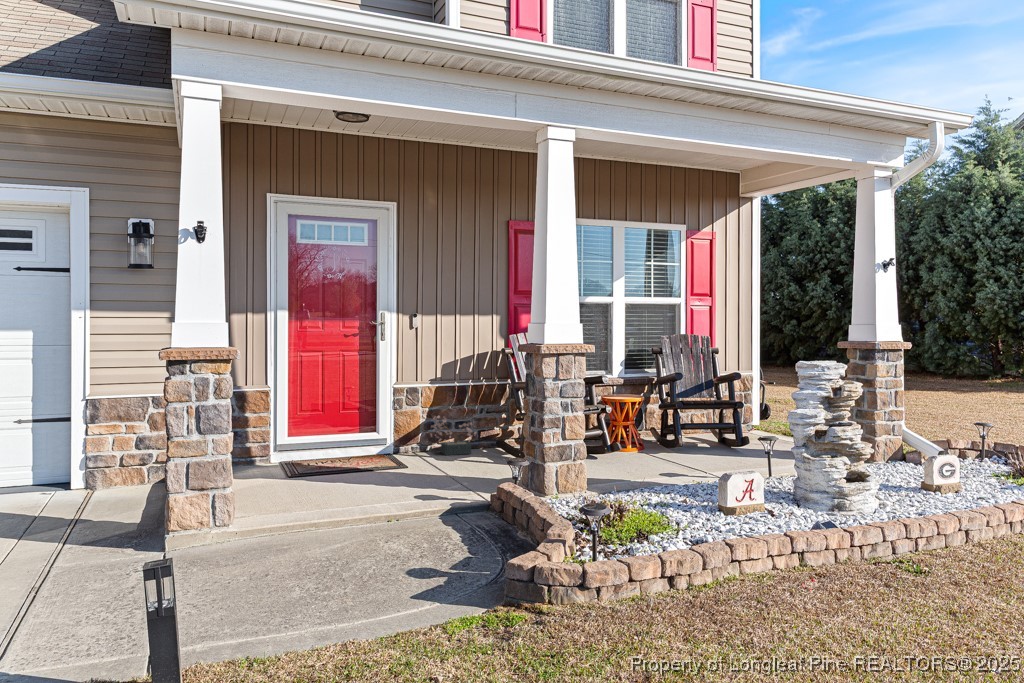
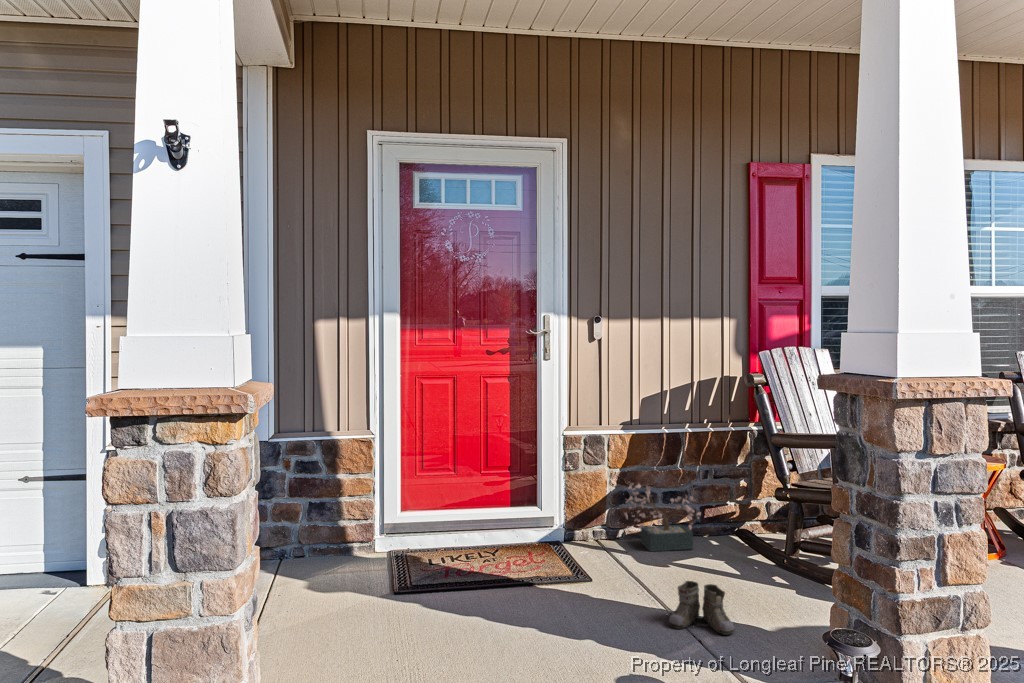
boots: none [446,458,483,482] -> present [669,581,734,635]

